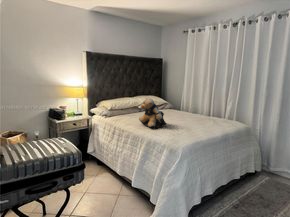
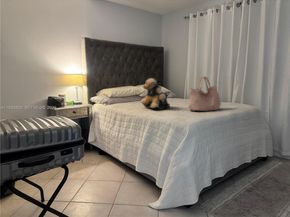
handbag: none [183,99,213,132] -> present [189,77,221,111]

